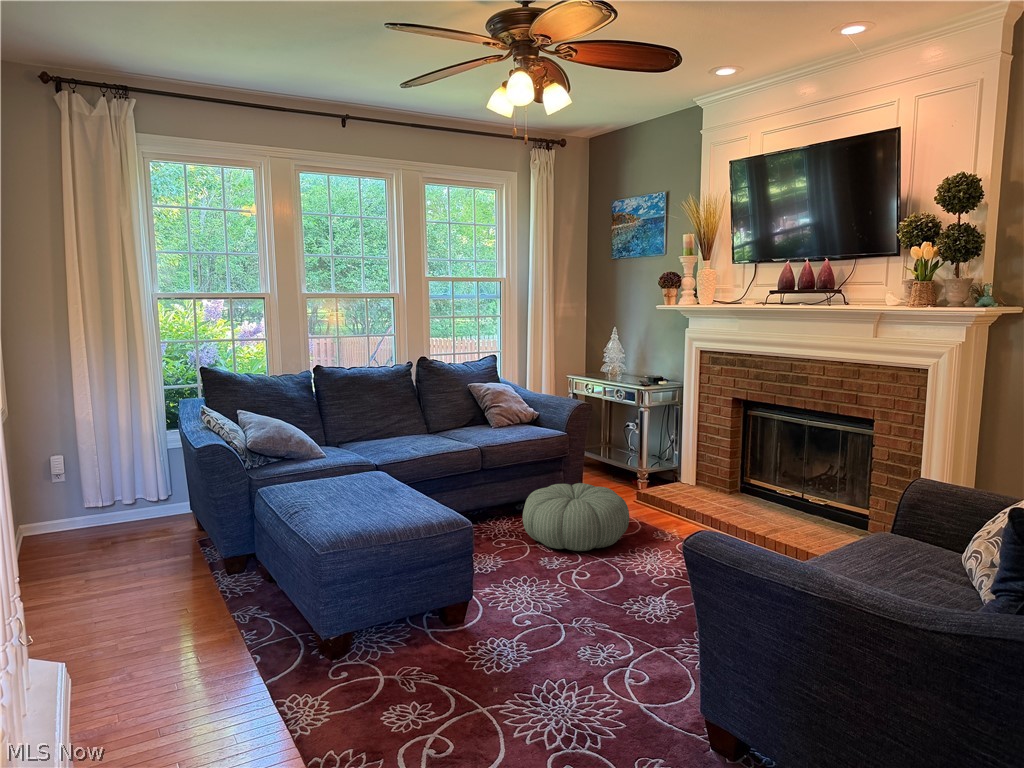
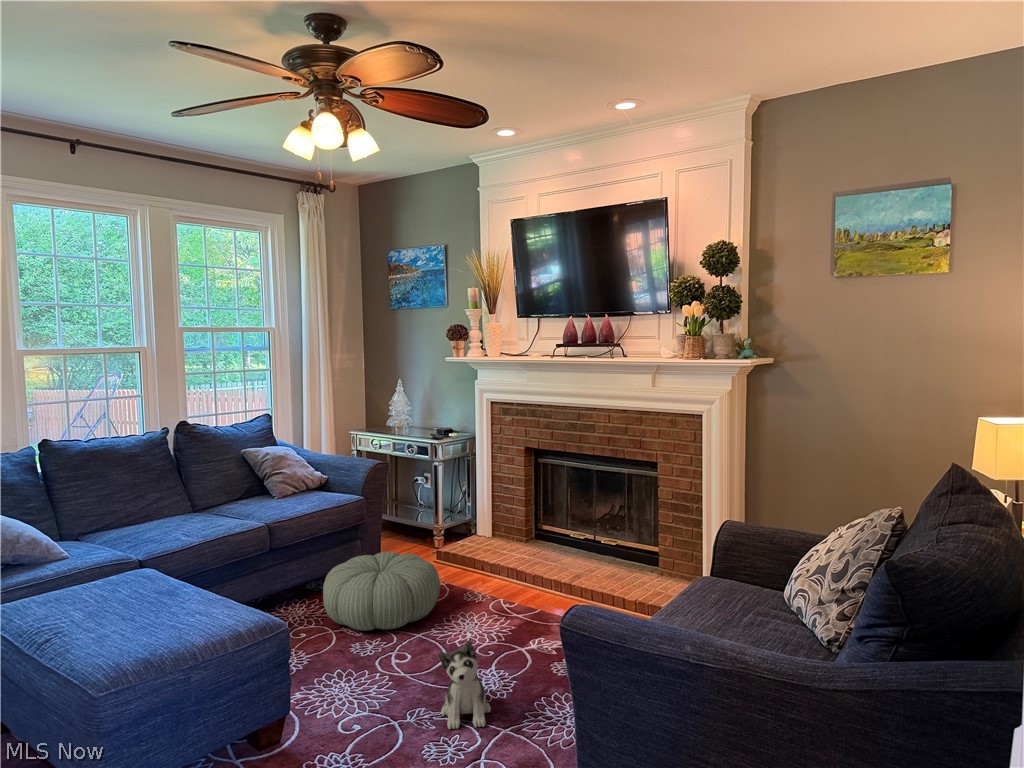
plush toy: none [603,563,651,644] -> present [439,640,491,729]

